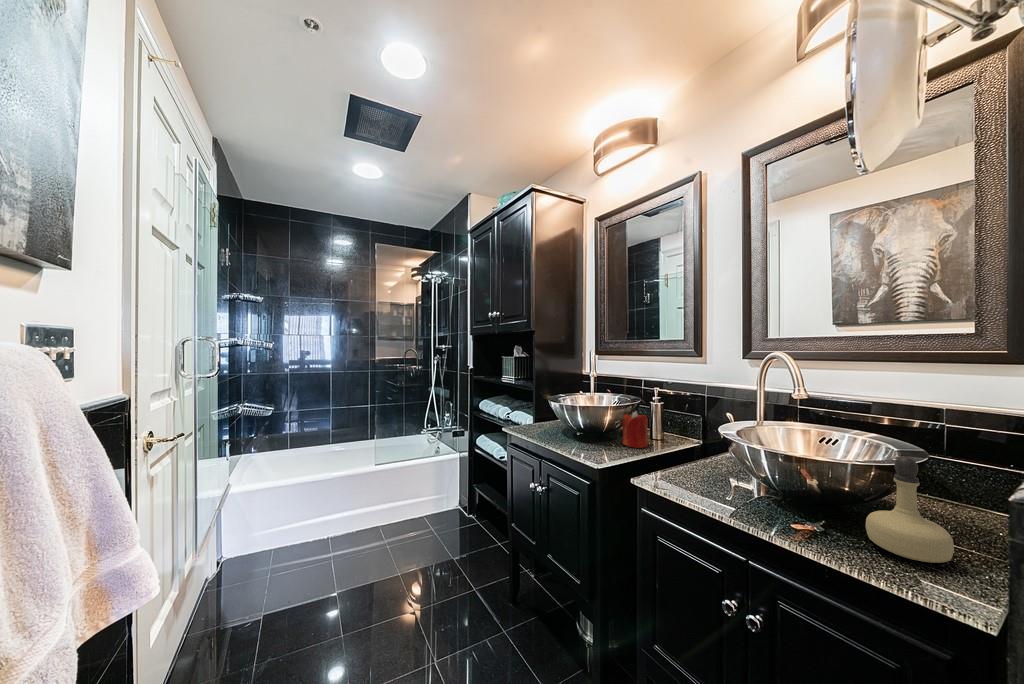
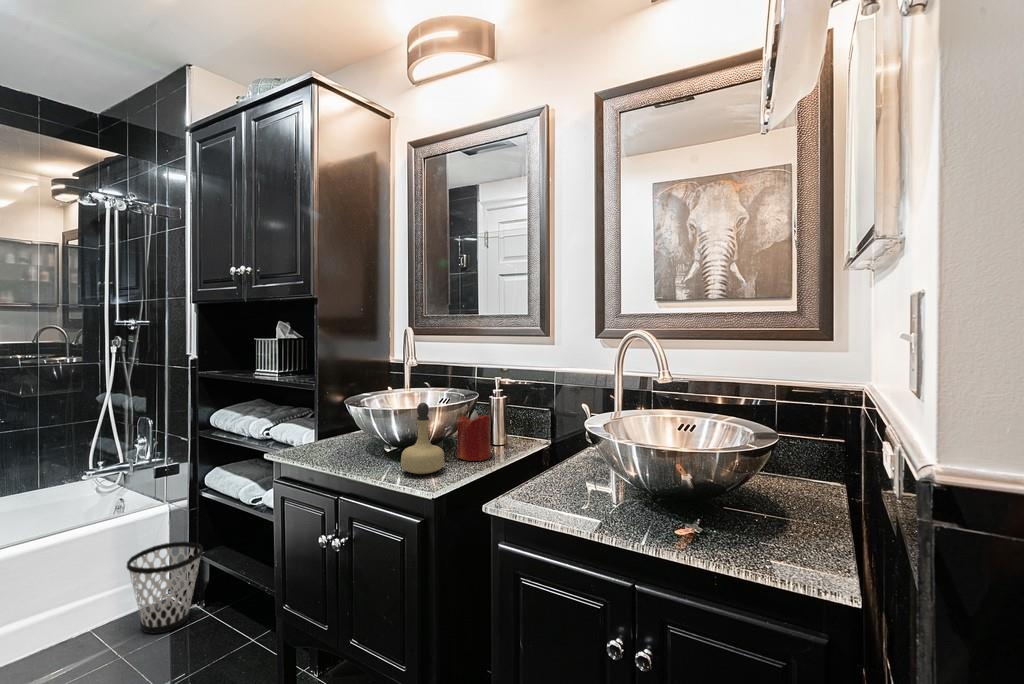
perfume bottle: present [866,457,954,563] -> present [401,403,444,474]
wastebasket: none [437,475,474,527] -> present [126,542,203,633]

